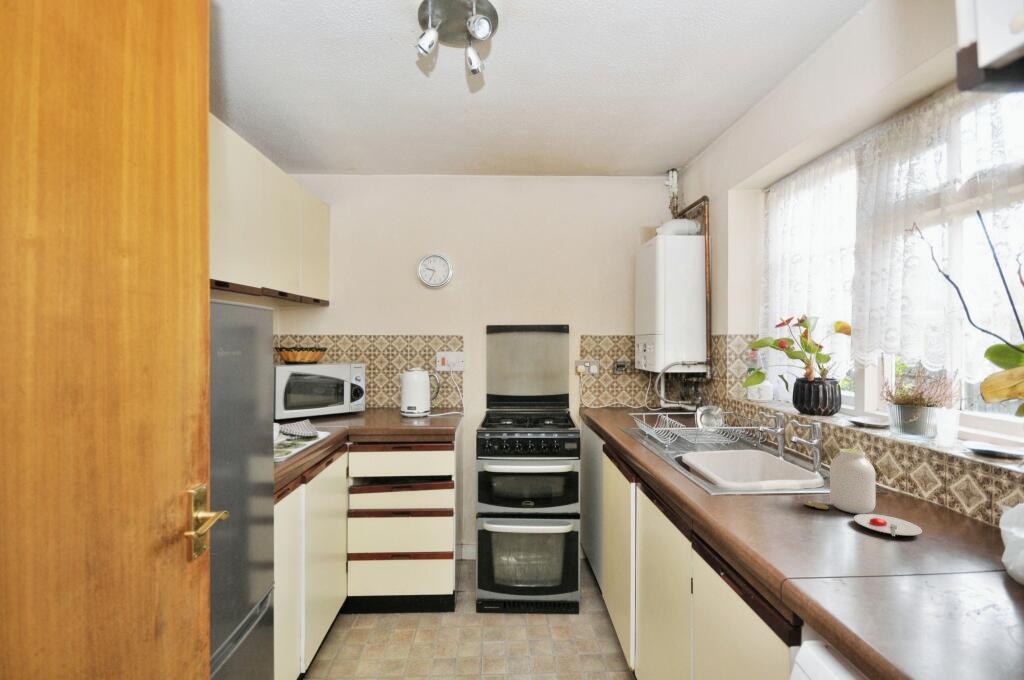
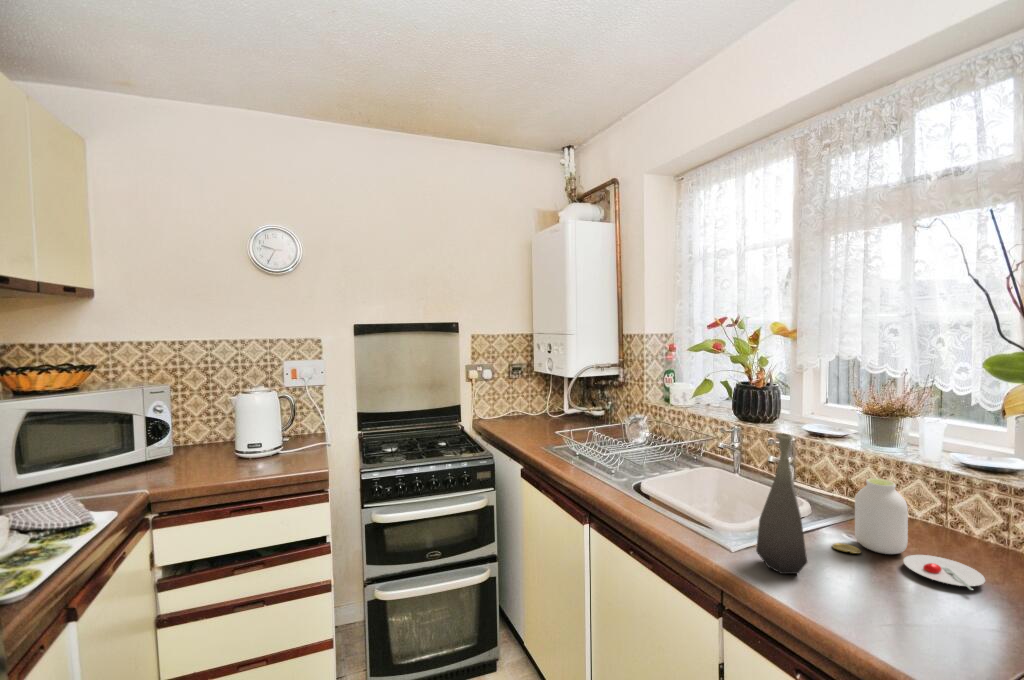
bottle: none [720,399,759,511] -> present [756,433,807,574]

